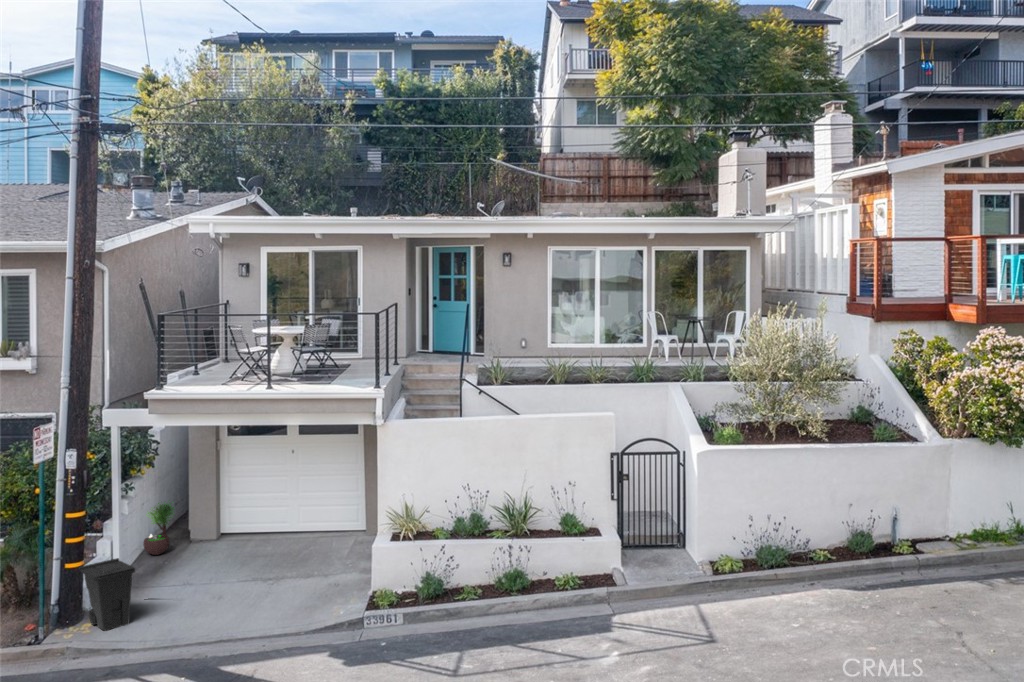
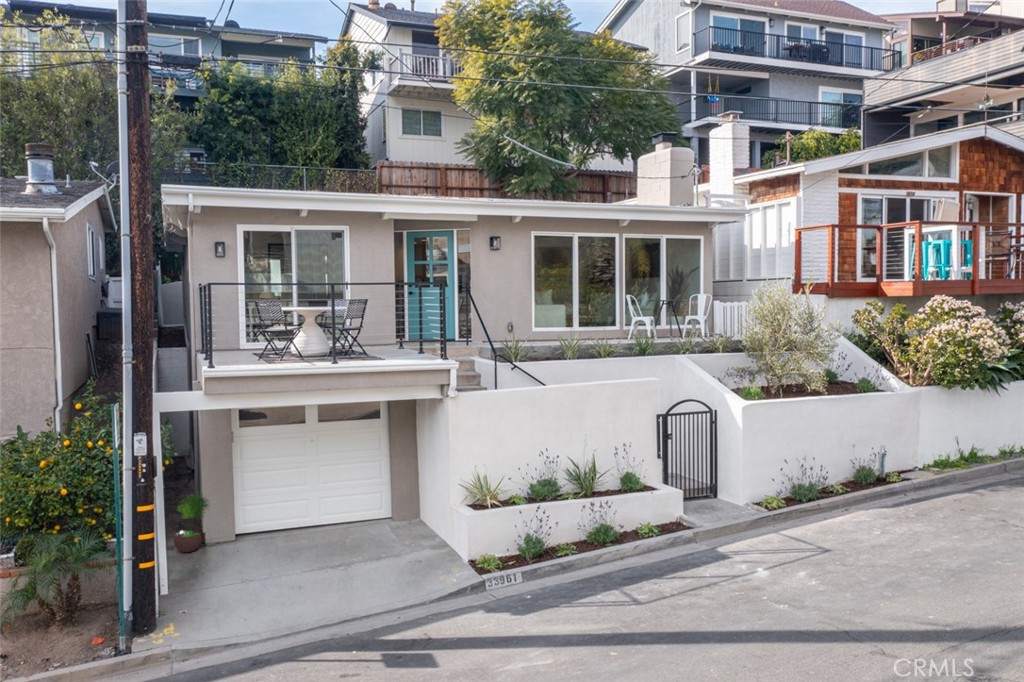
trash can: present [79,558,135,630] -> none [169,548,238,625]

